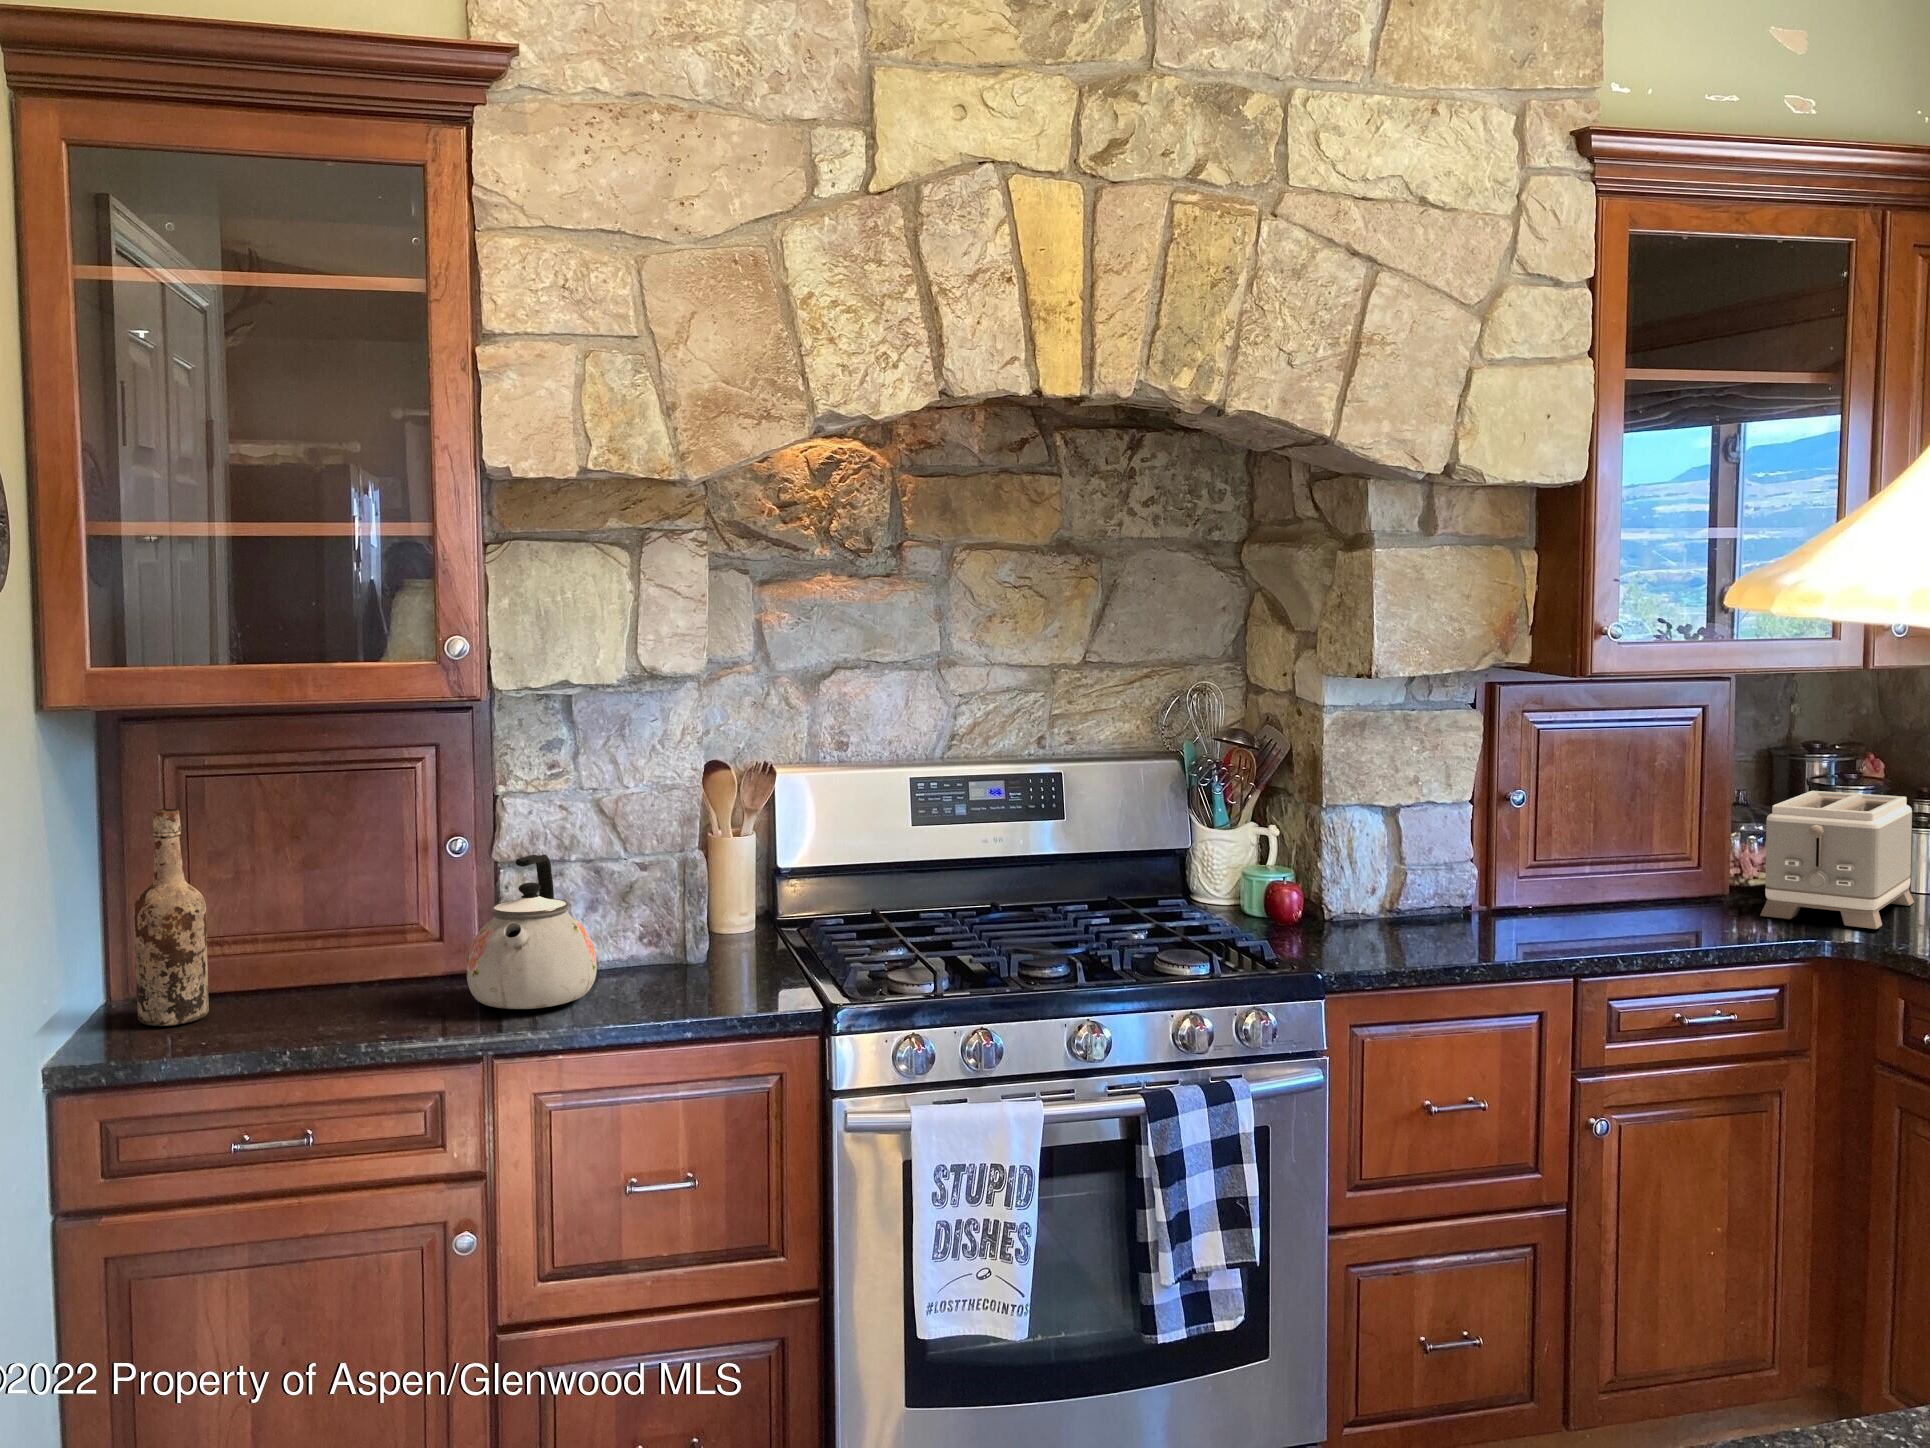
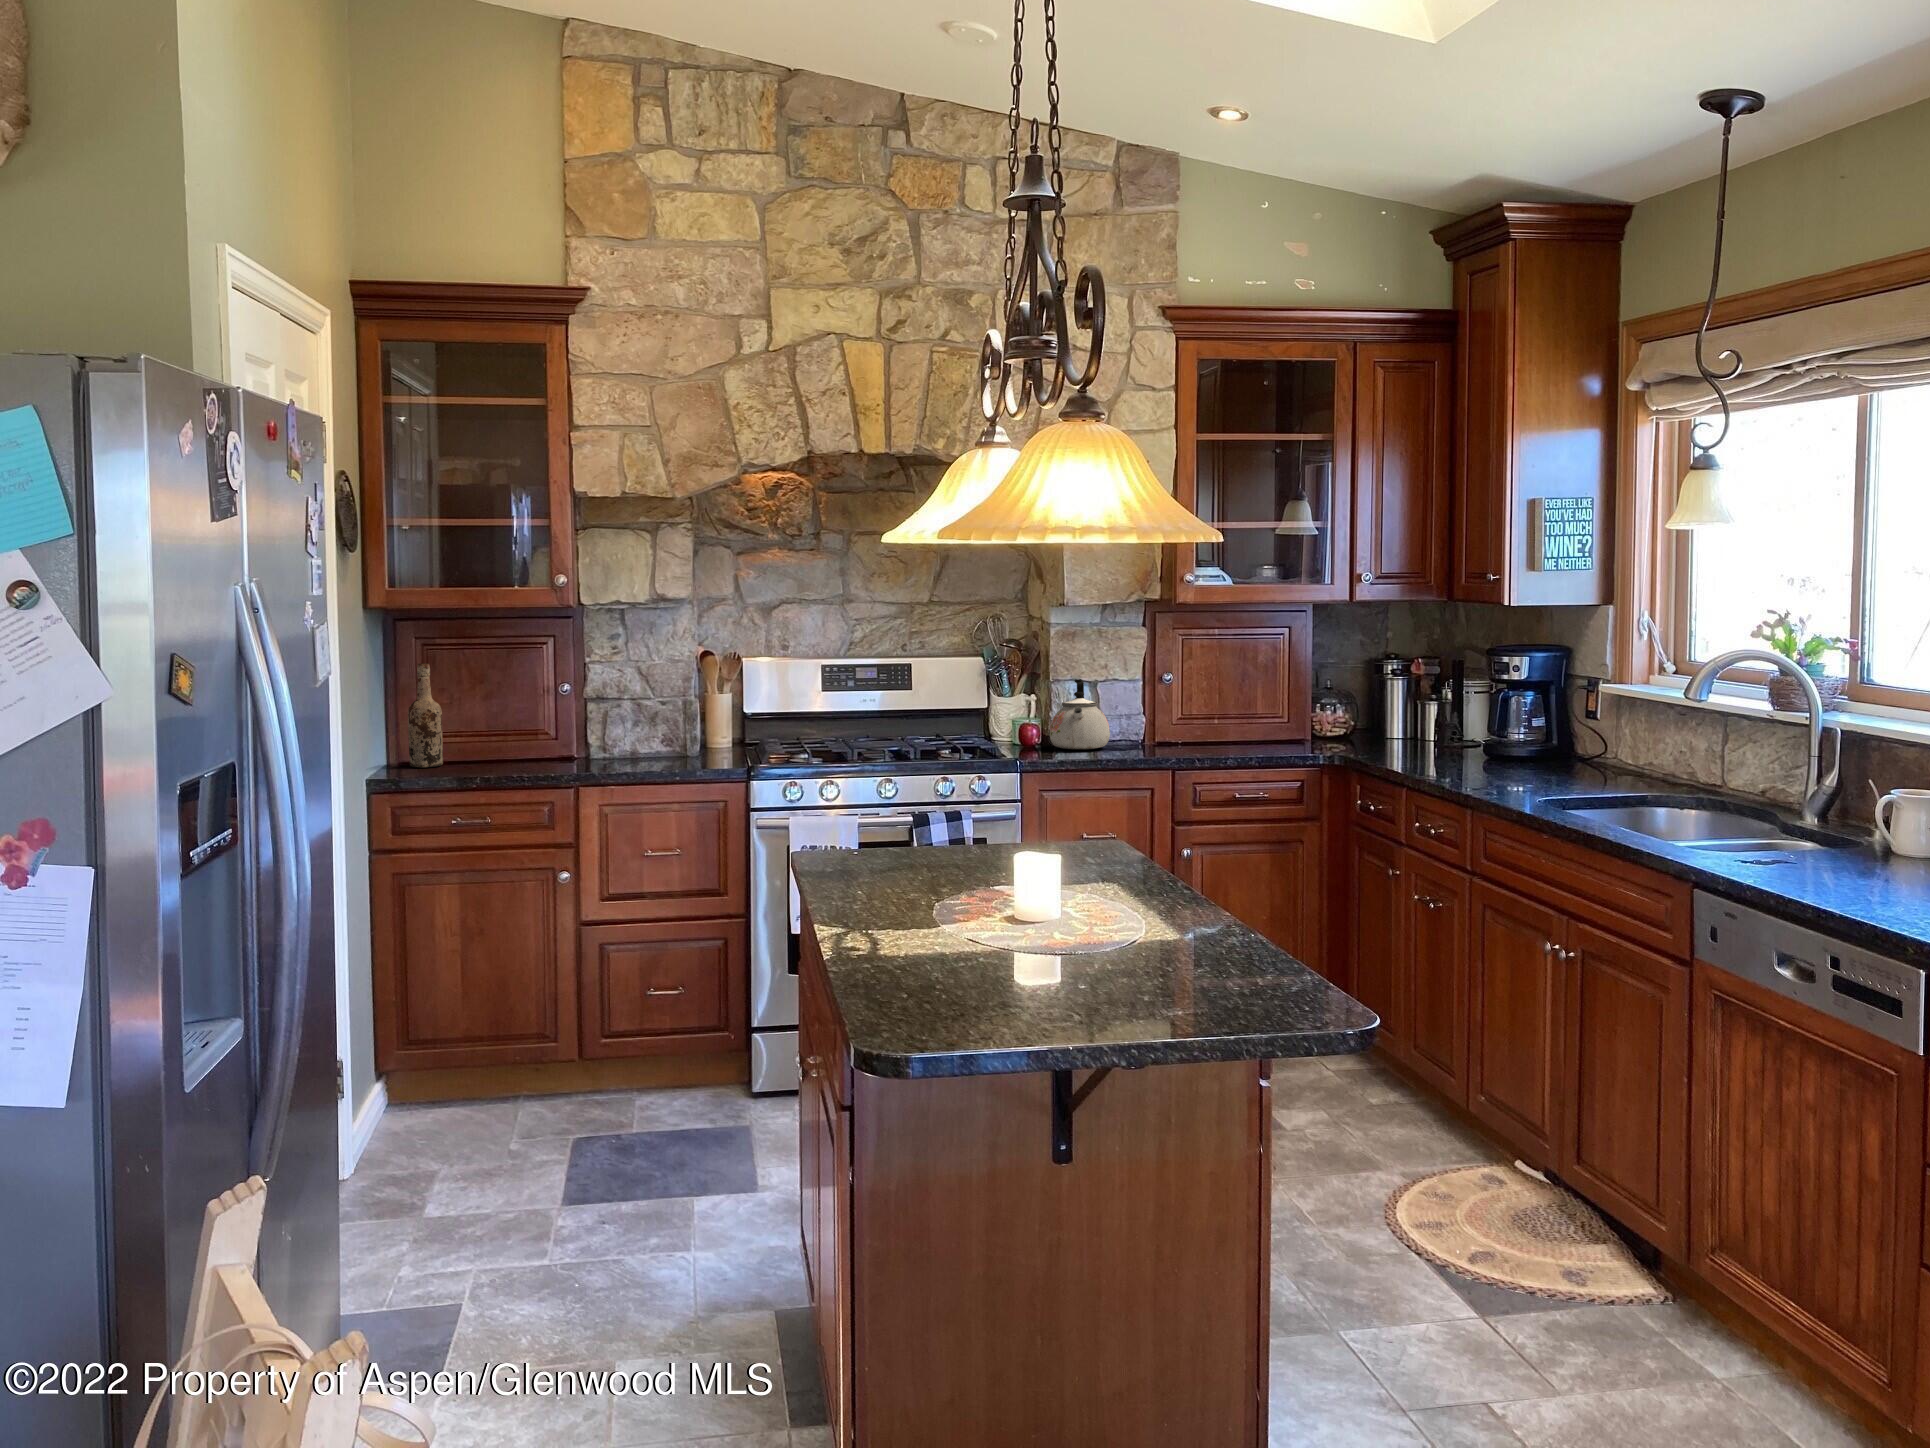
toaster: present [1760,791,1914,929] -> none [1299,676,1404,745]
kettle: present [467,855,597,1009] -> present [1050,679,1110,750]

